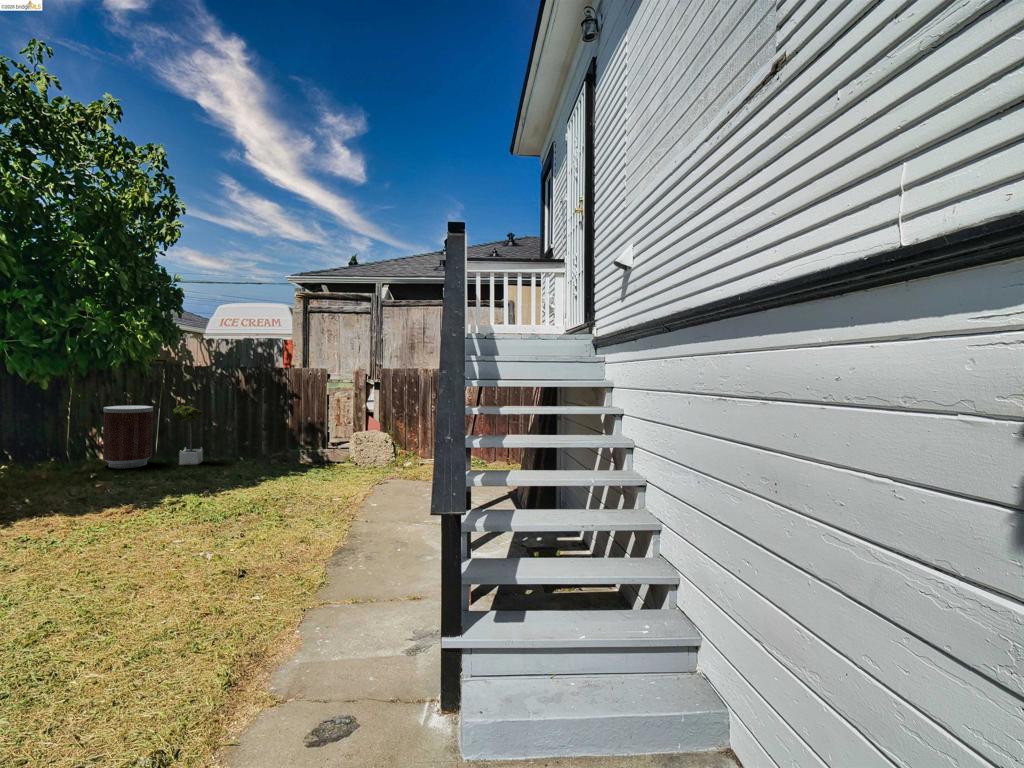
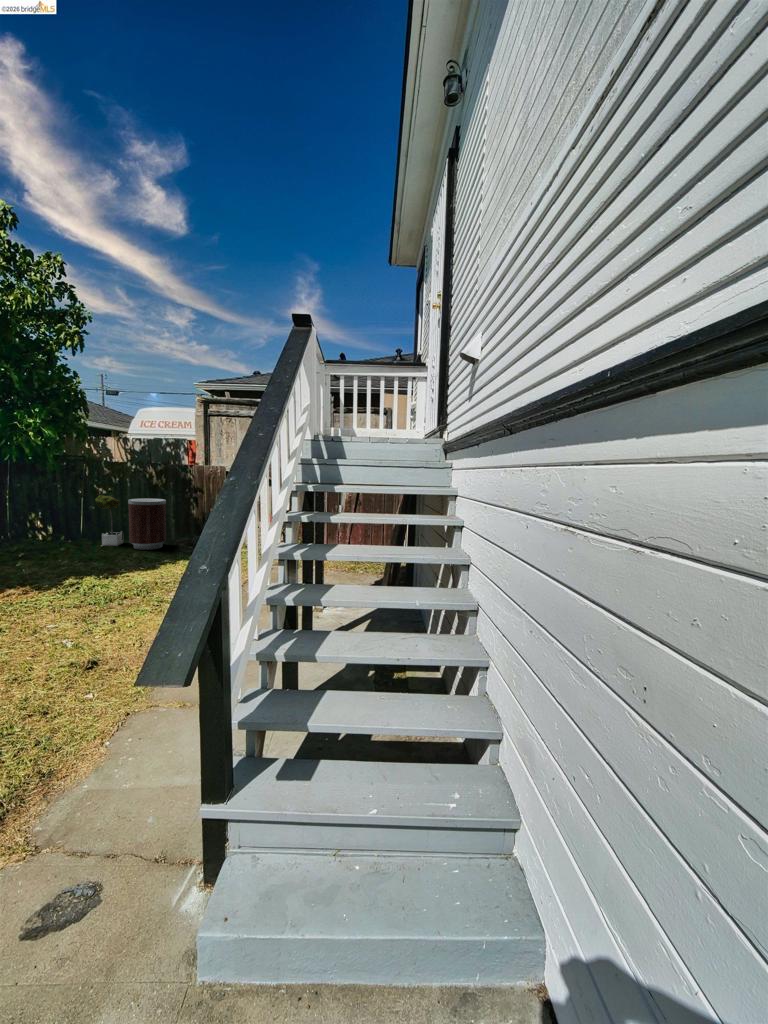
trash can: present [103,406,153,468] -> present [128,498,166,550]

